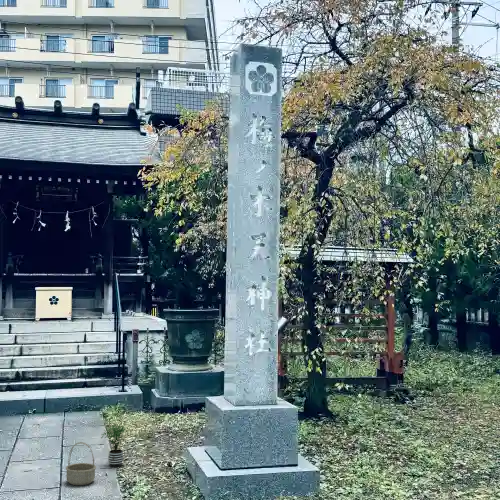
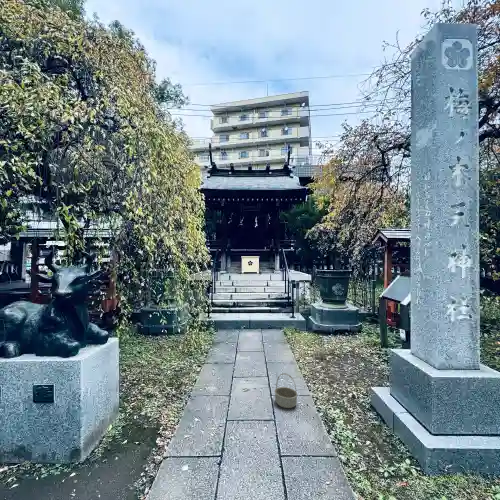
potted plant: present [101,426,125,467] -> none [295,355,317,388]

